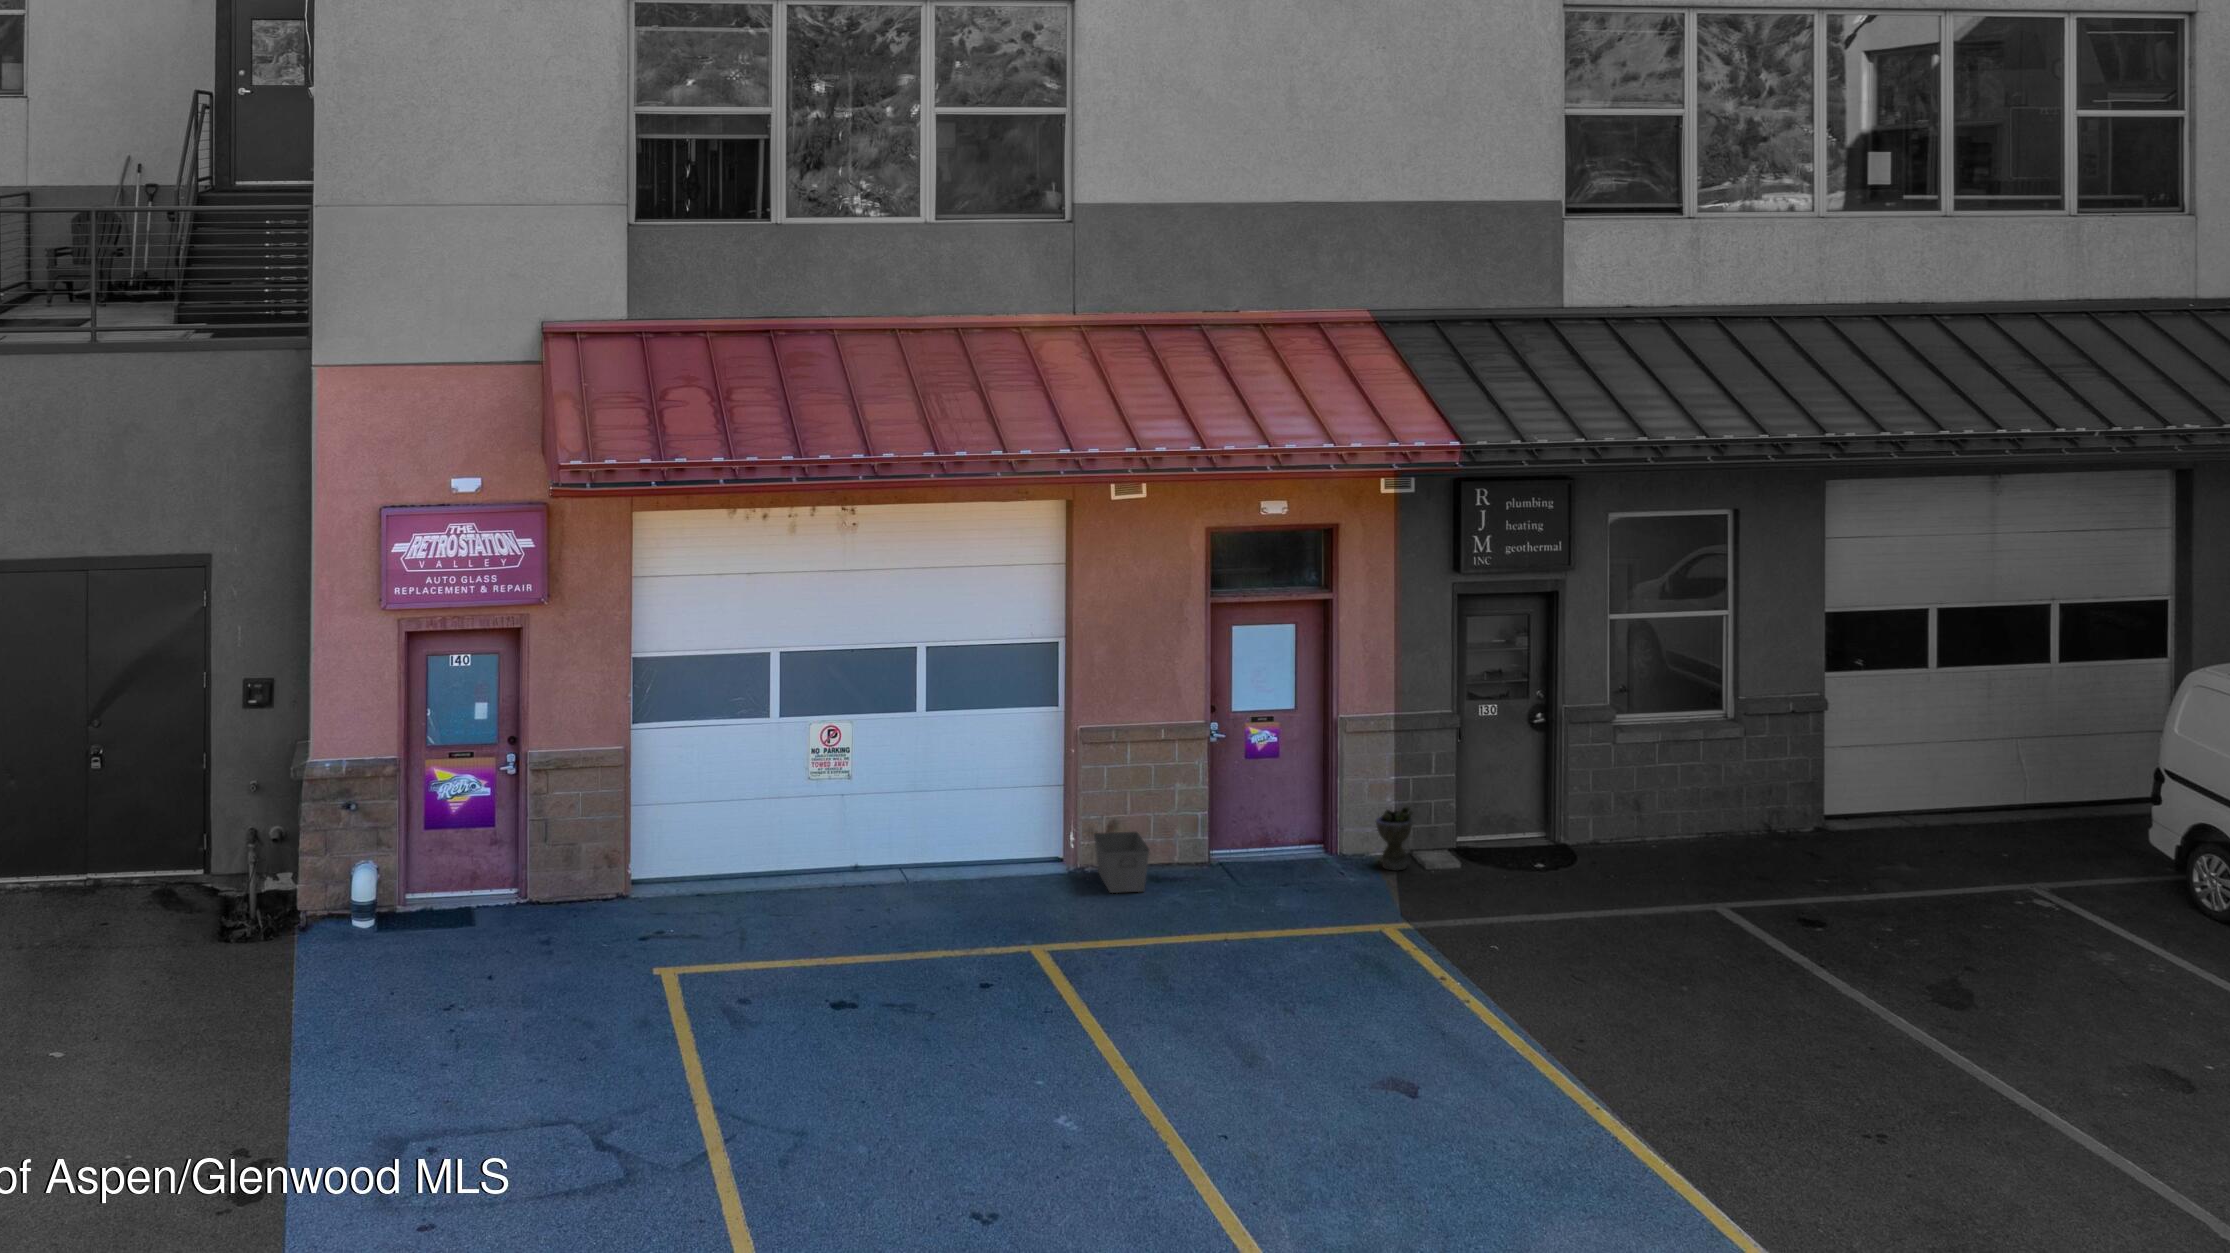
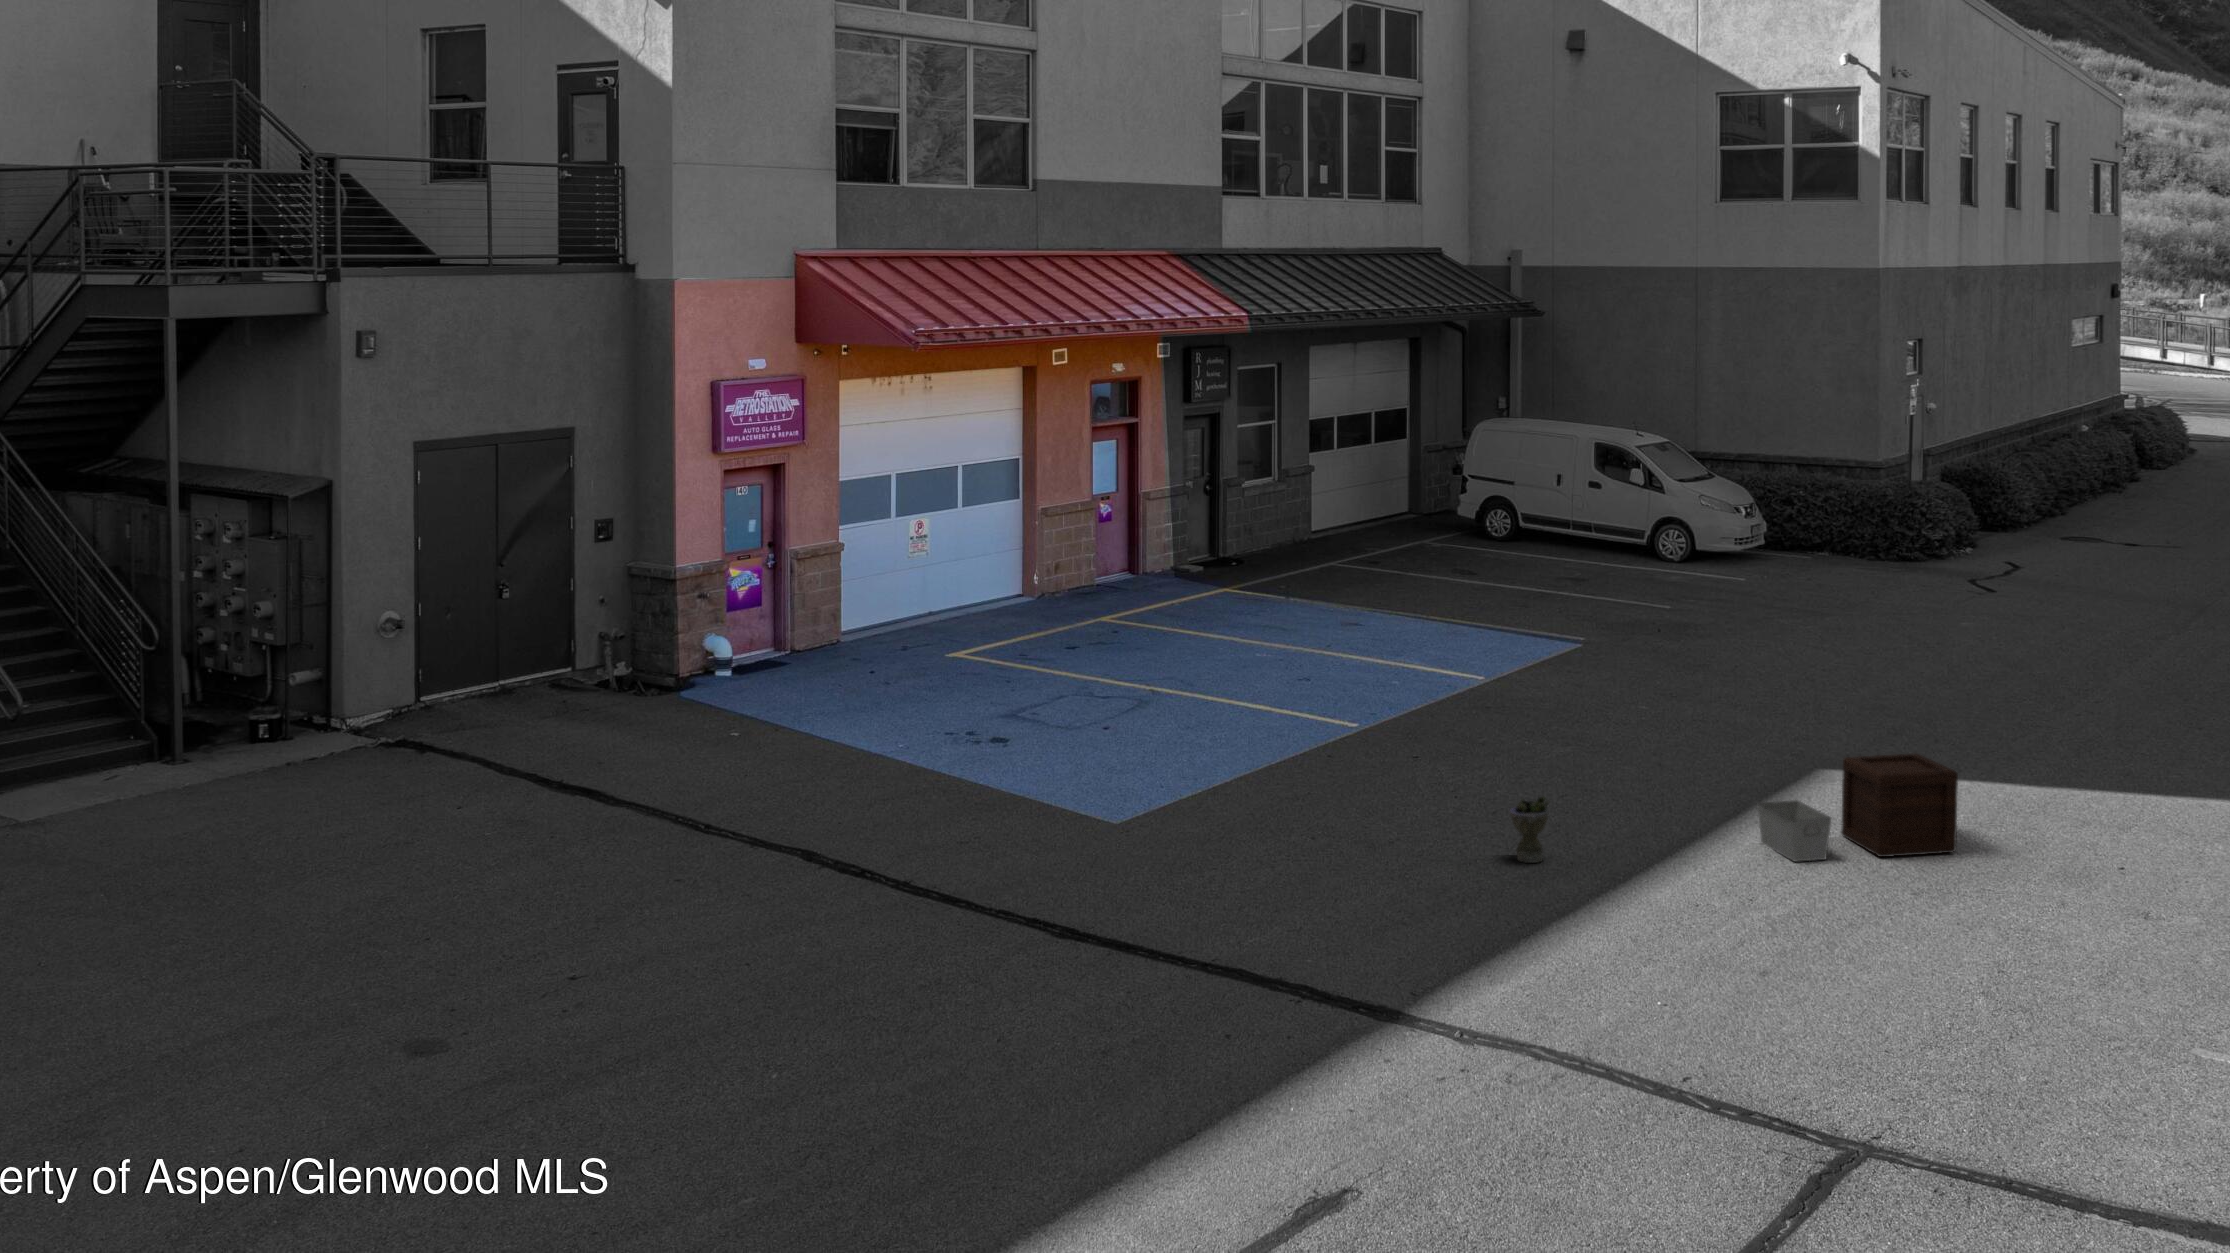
wooden crate: none [1687,767,1798,866] -> present [1841,753,1958,857]
storage bin: present [1094,832,1149,893] -> present [1757,800,1831,862]

